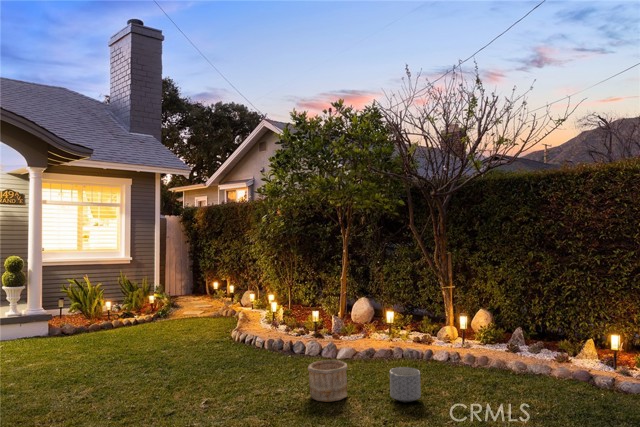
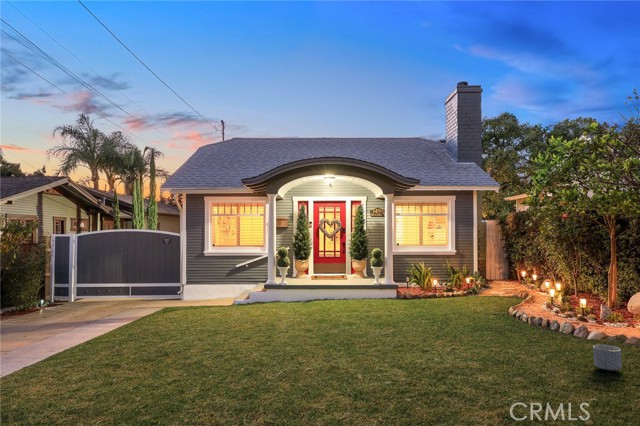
wooden bucket: present [308,360,347,402] -> none [530,331,564,360]

